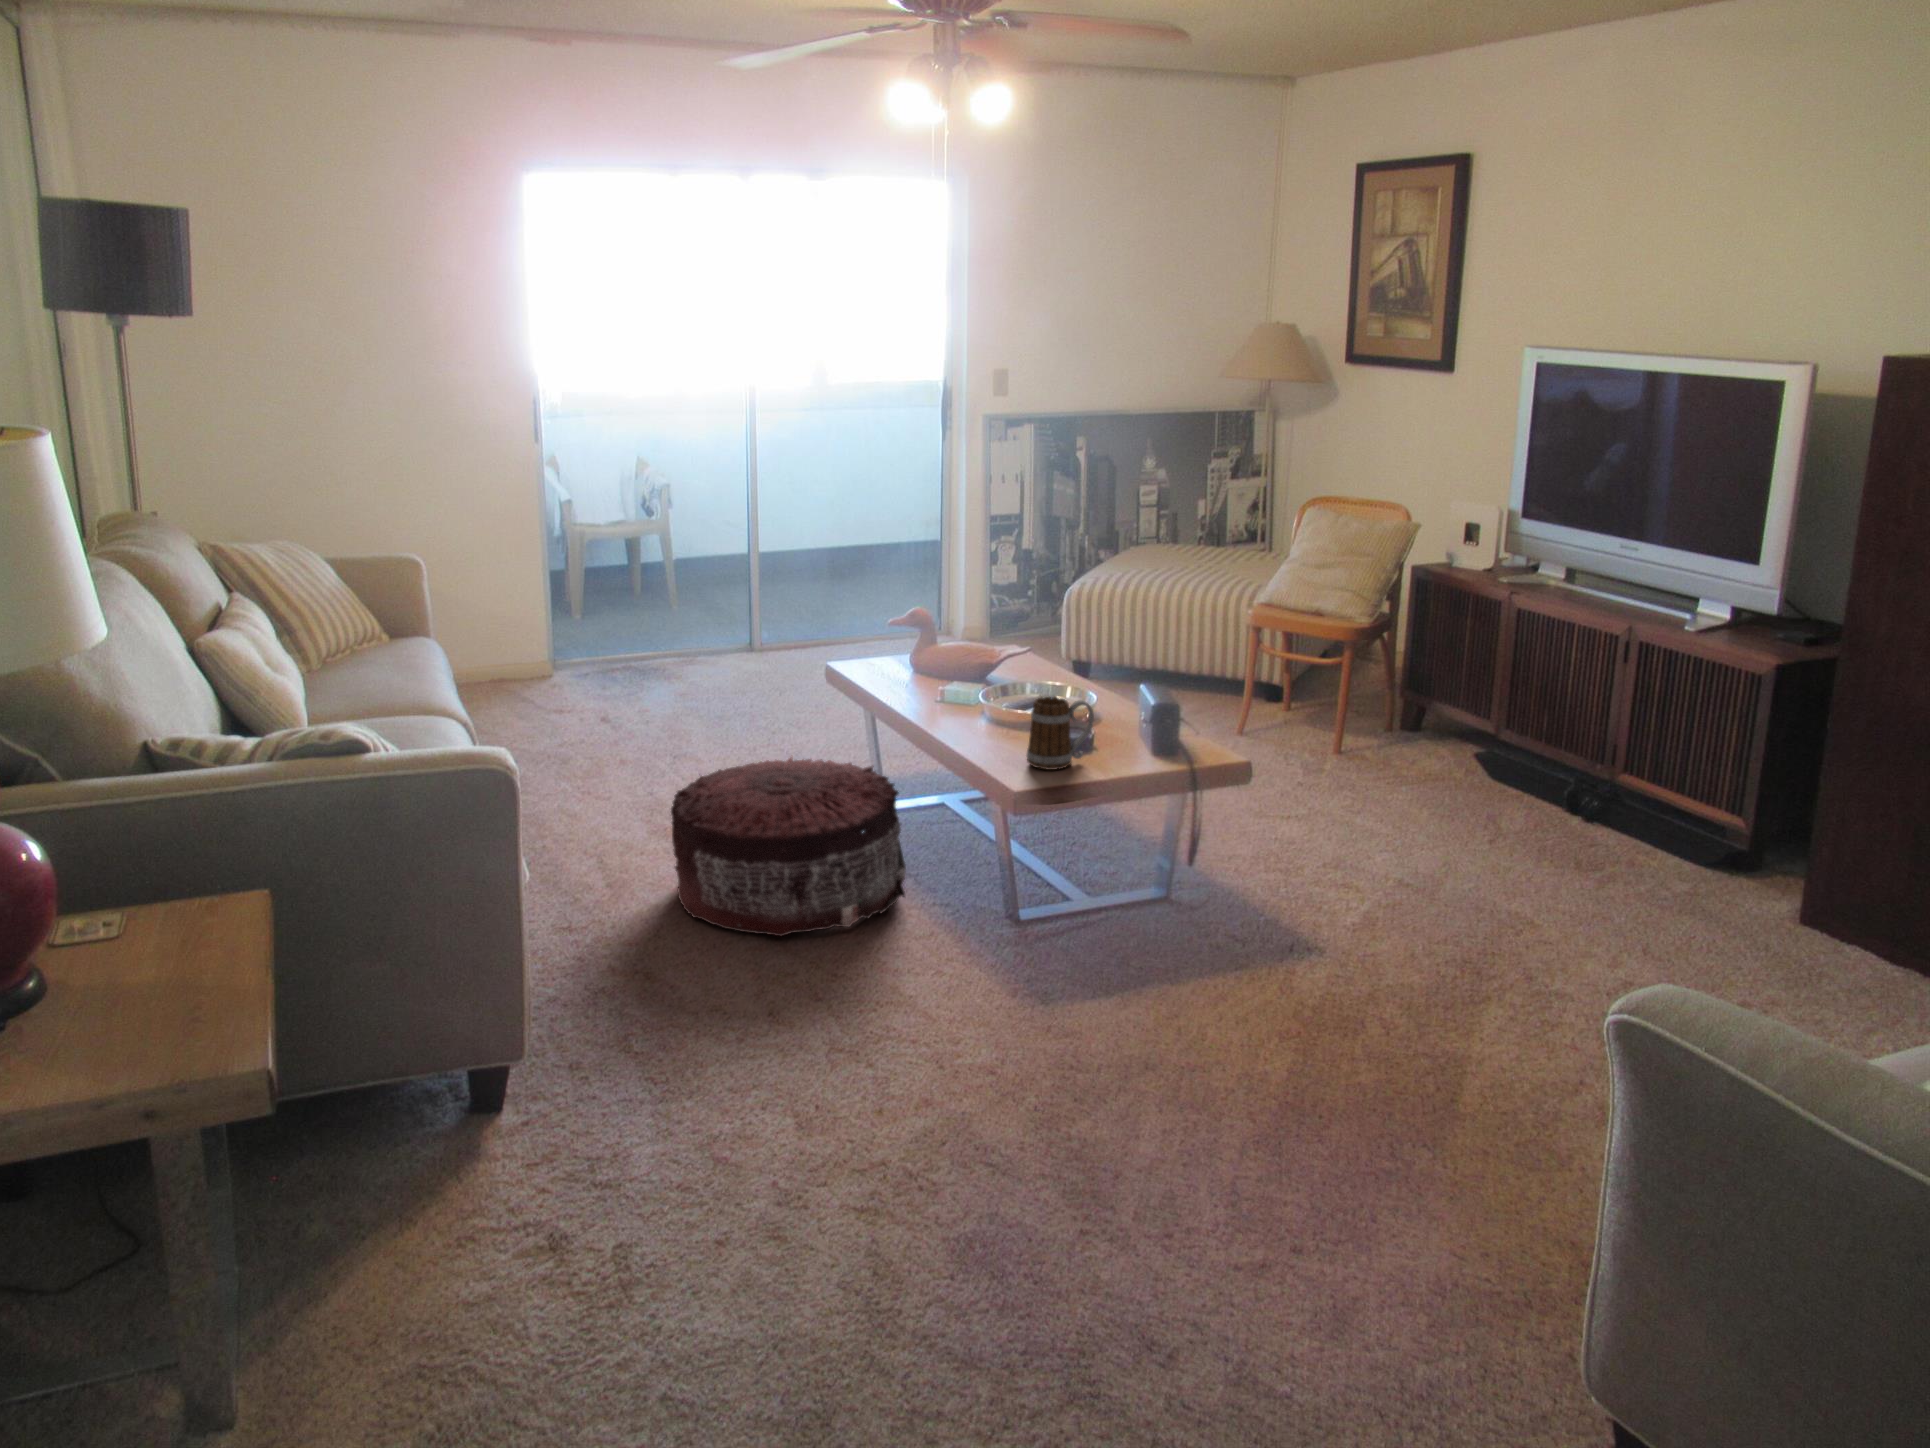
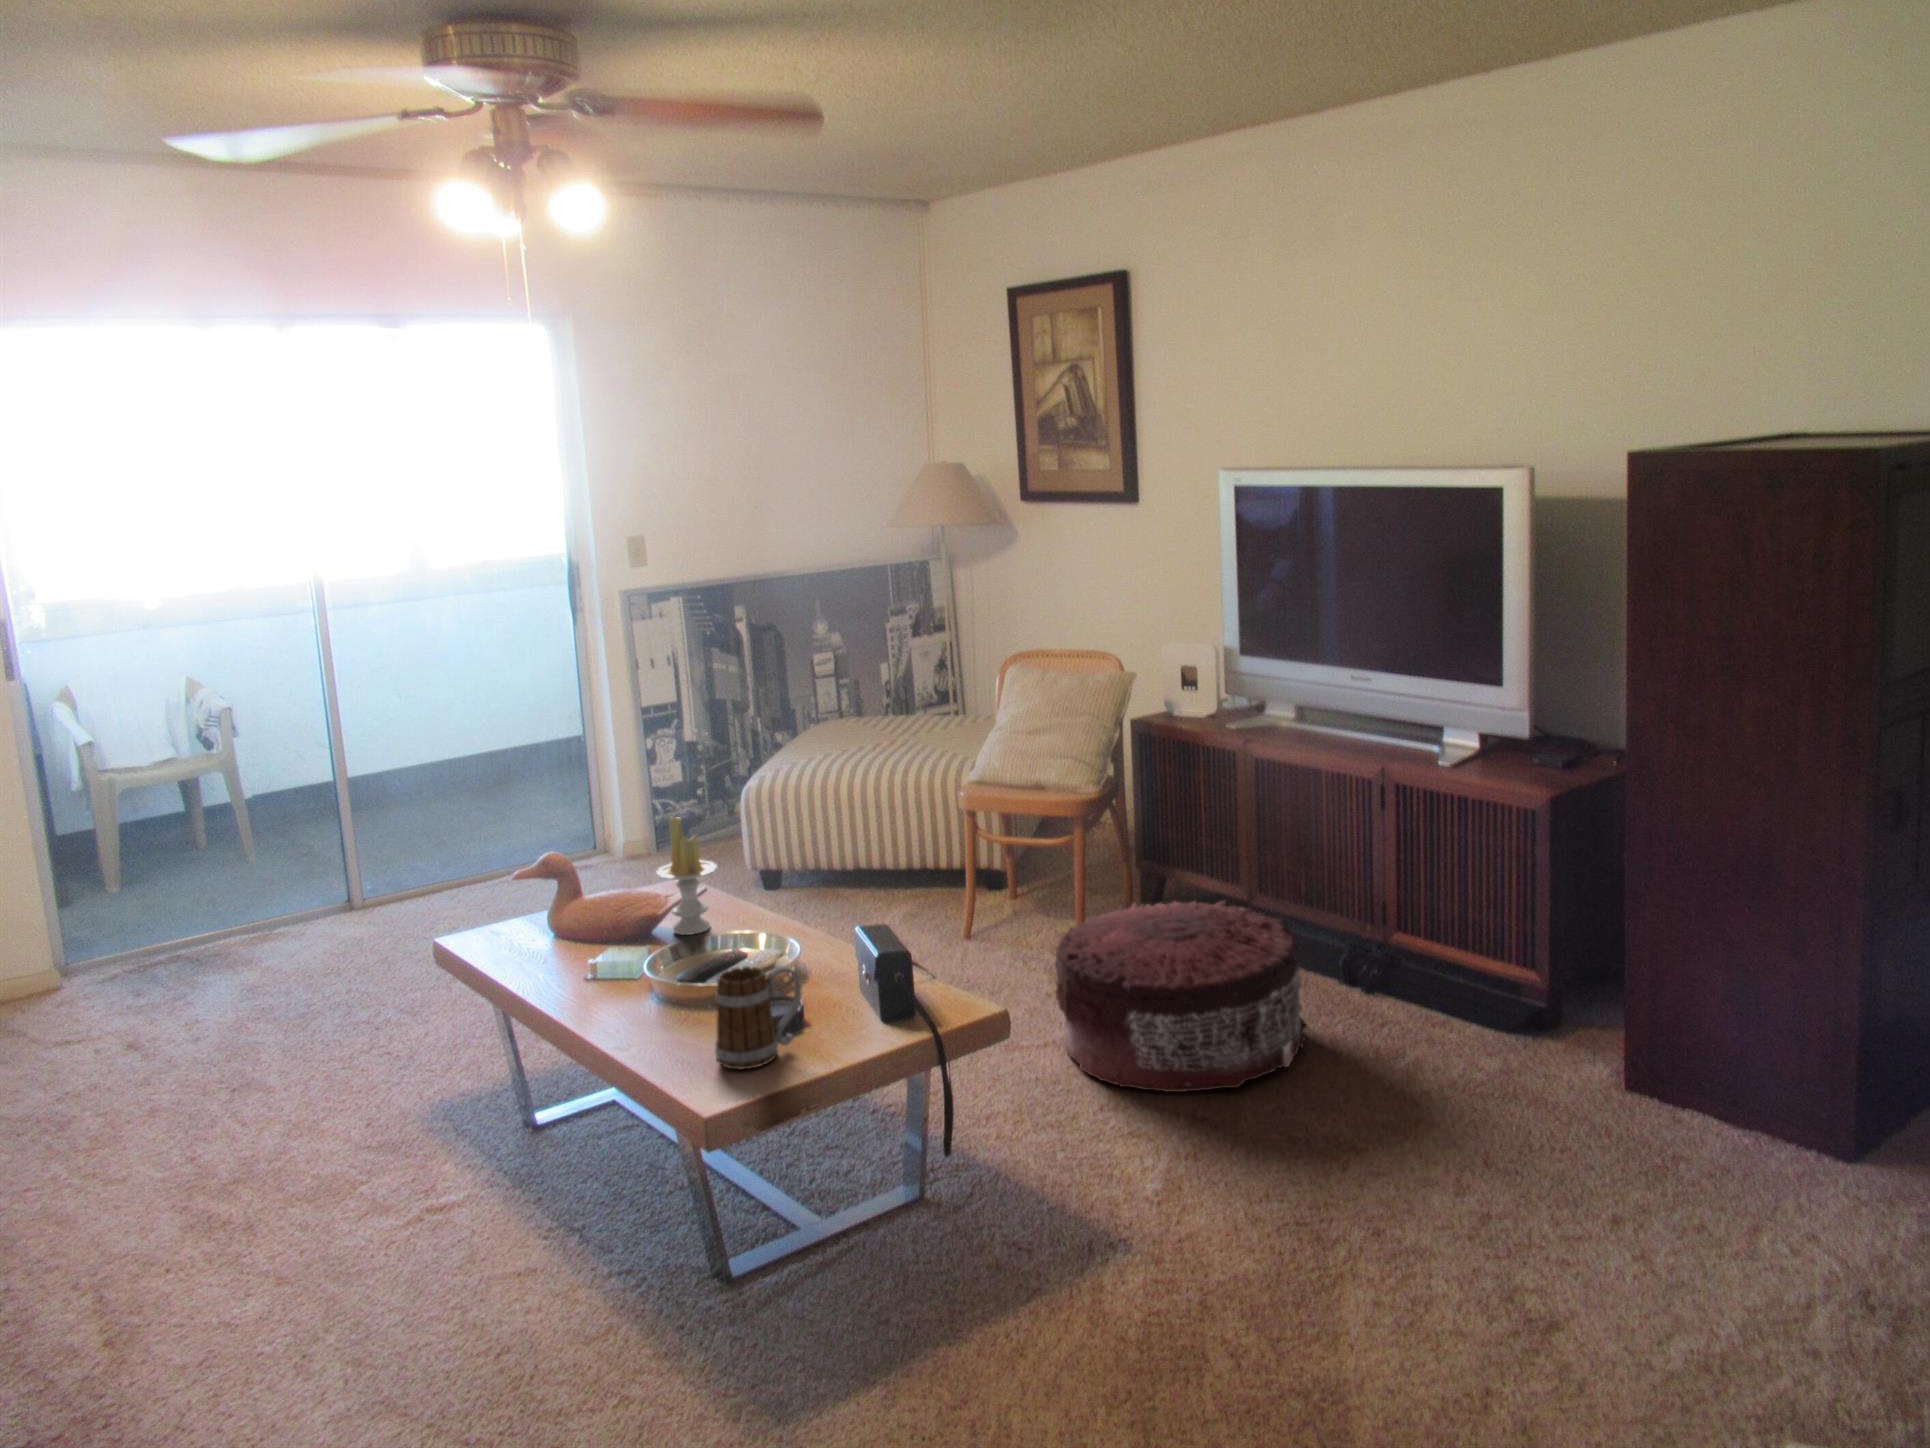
candle: none [995,590,1041,682] -> present [656,817,717,935]
pouf: present [671,757,906,936] -> present [1055,901,1307,1092]

